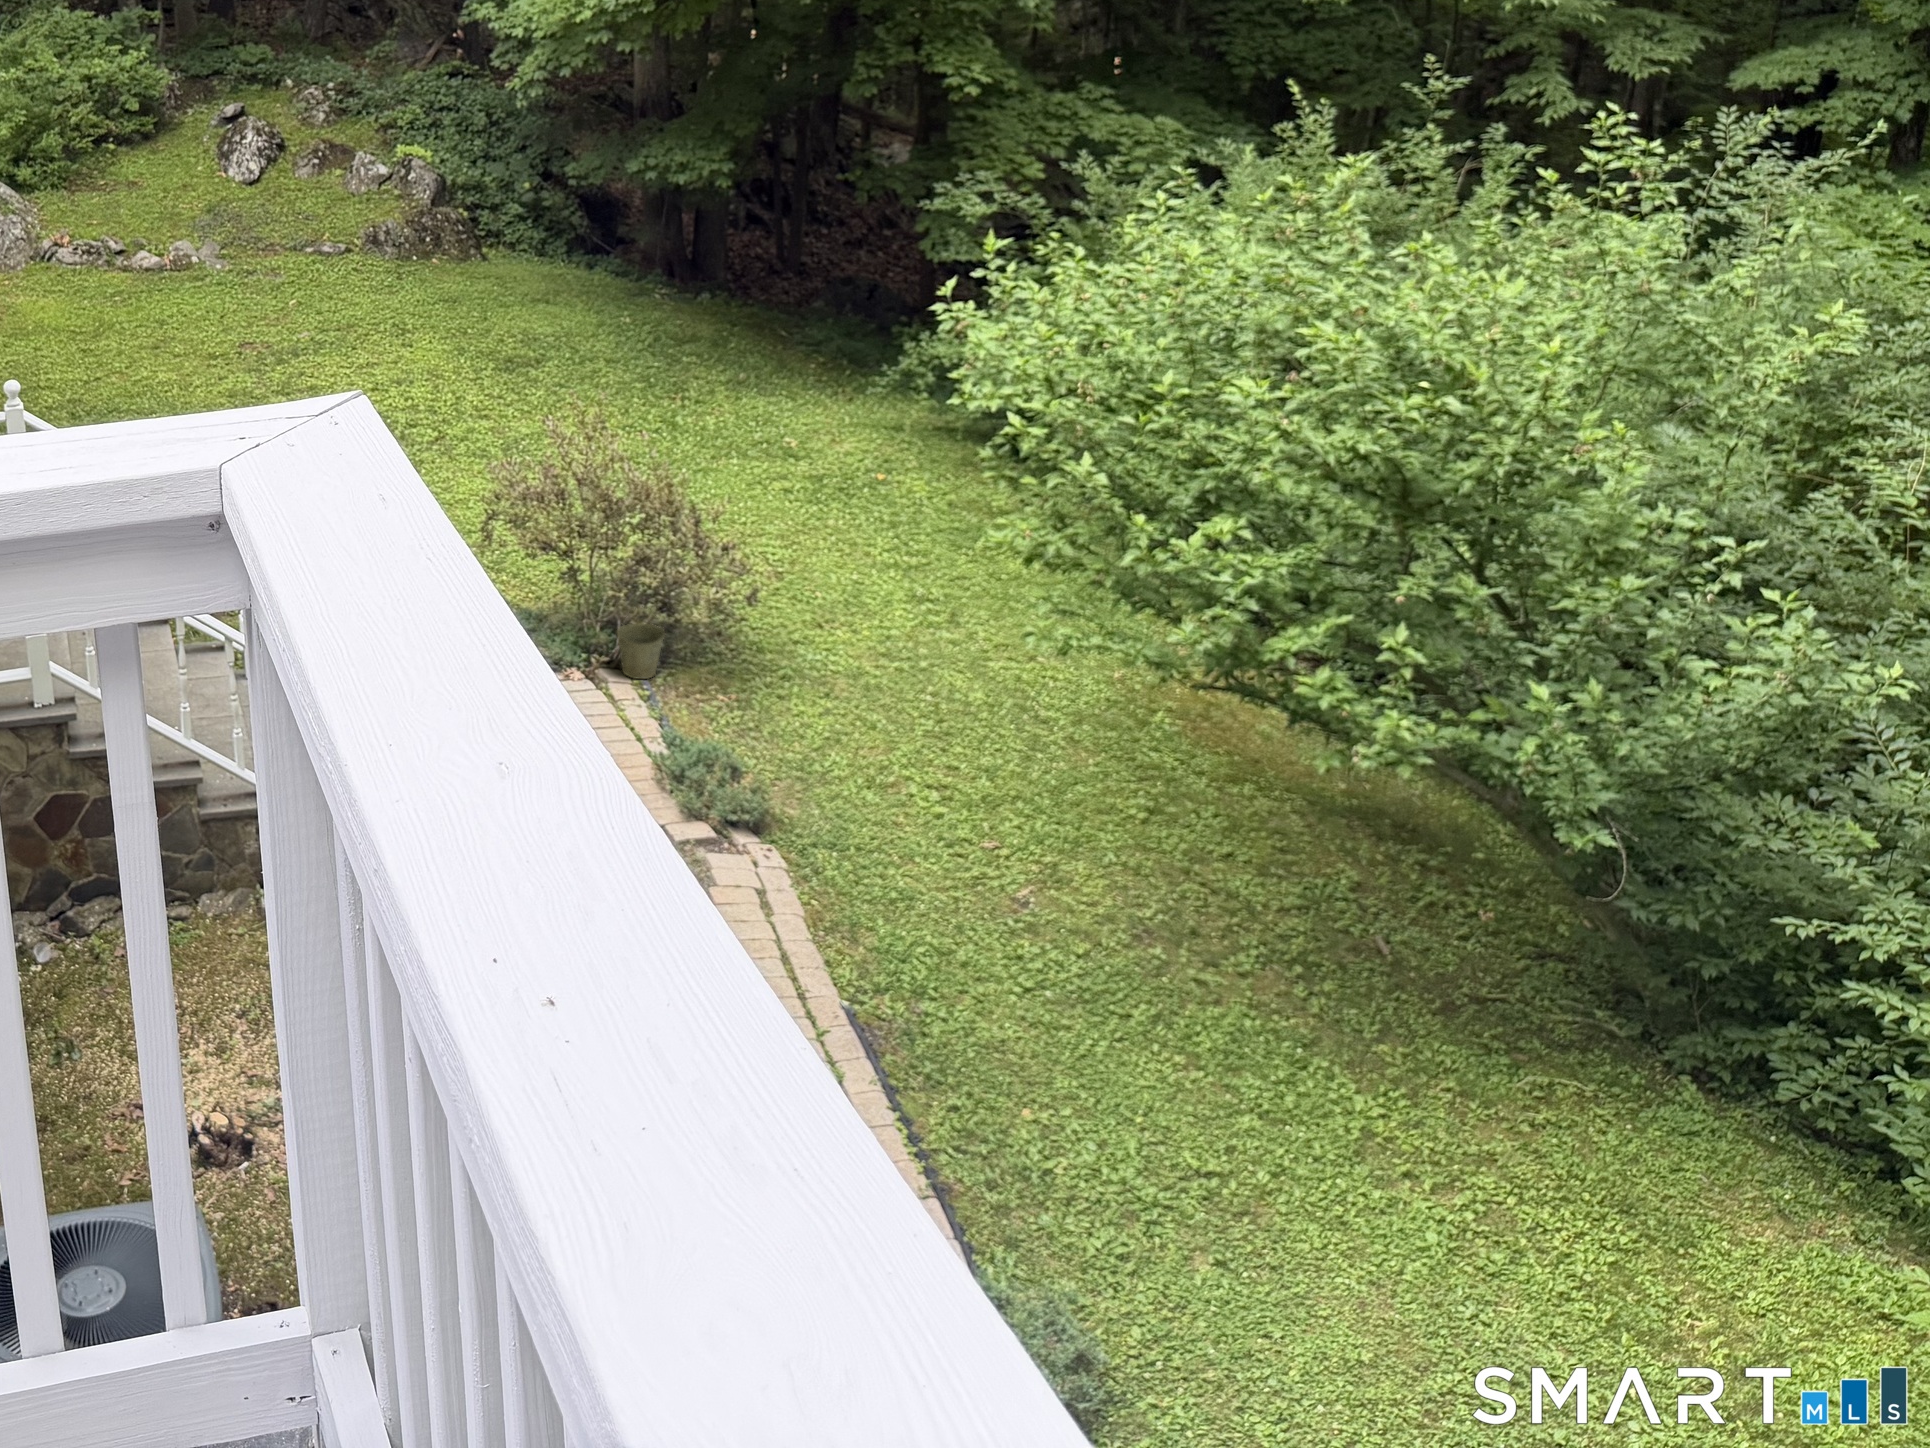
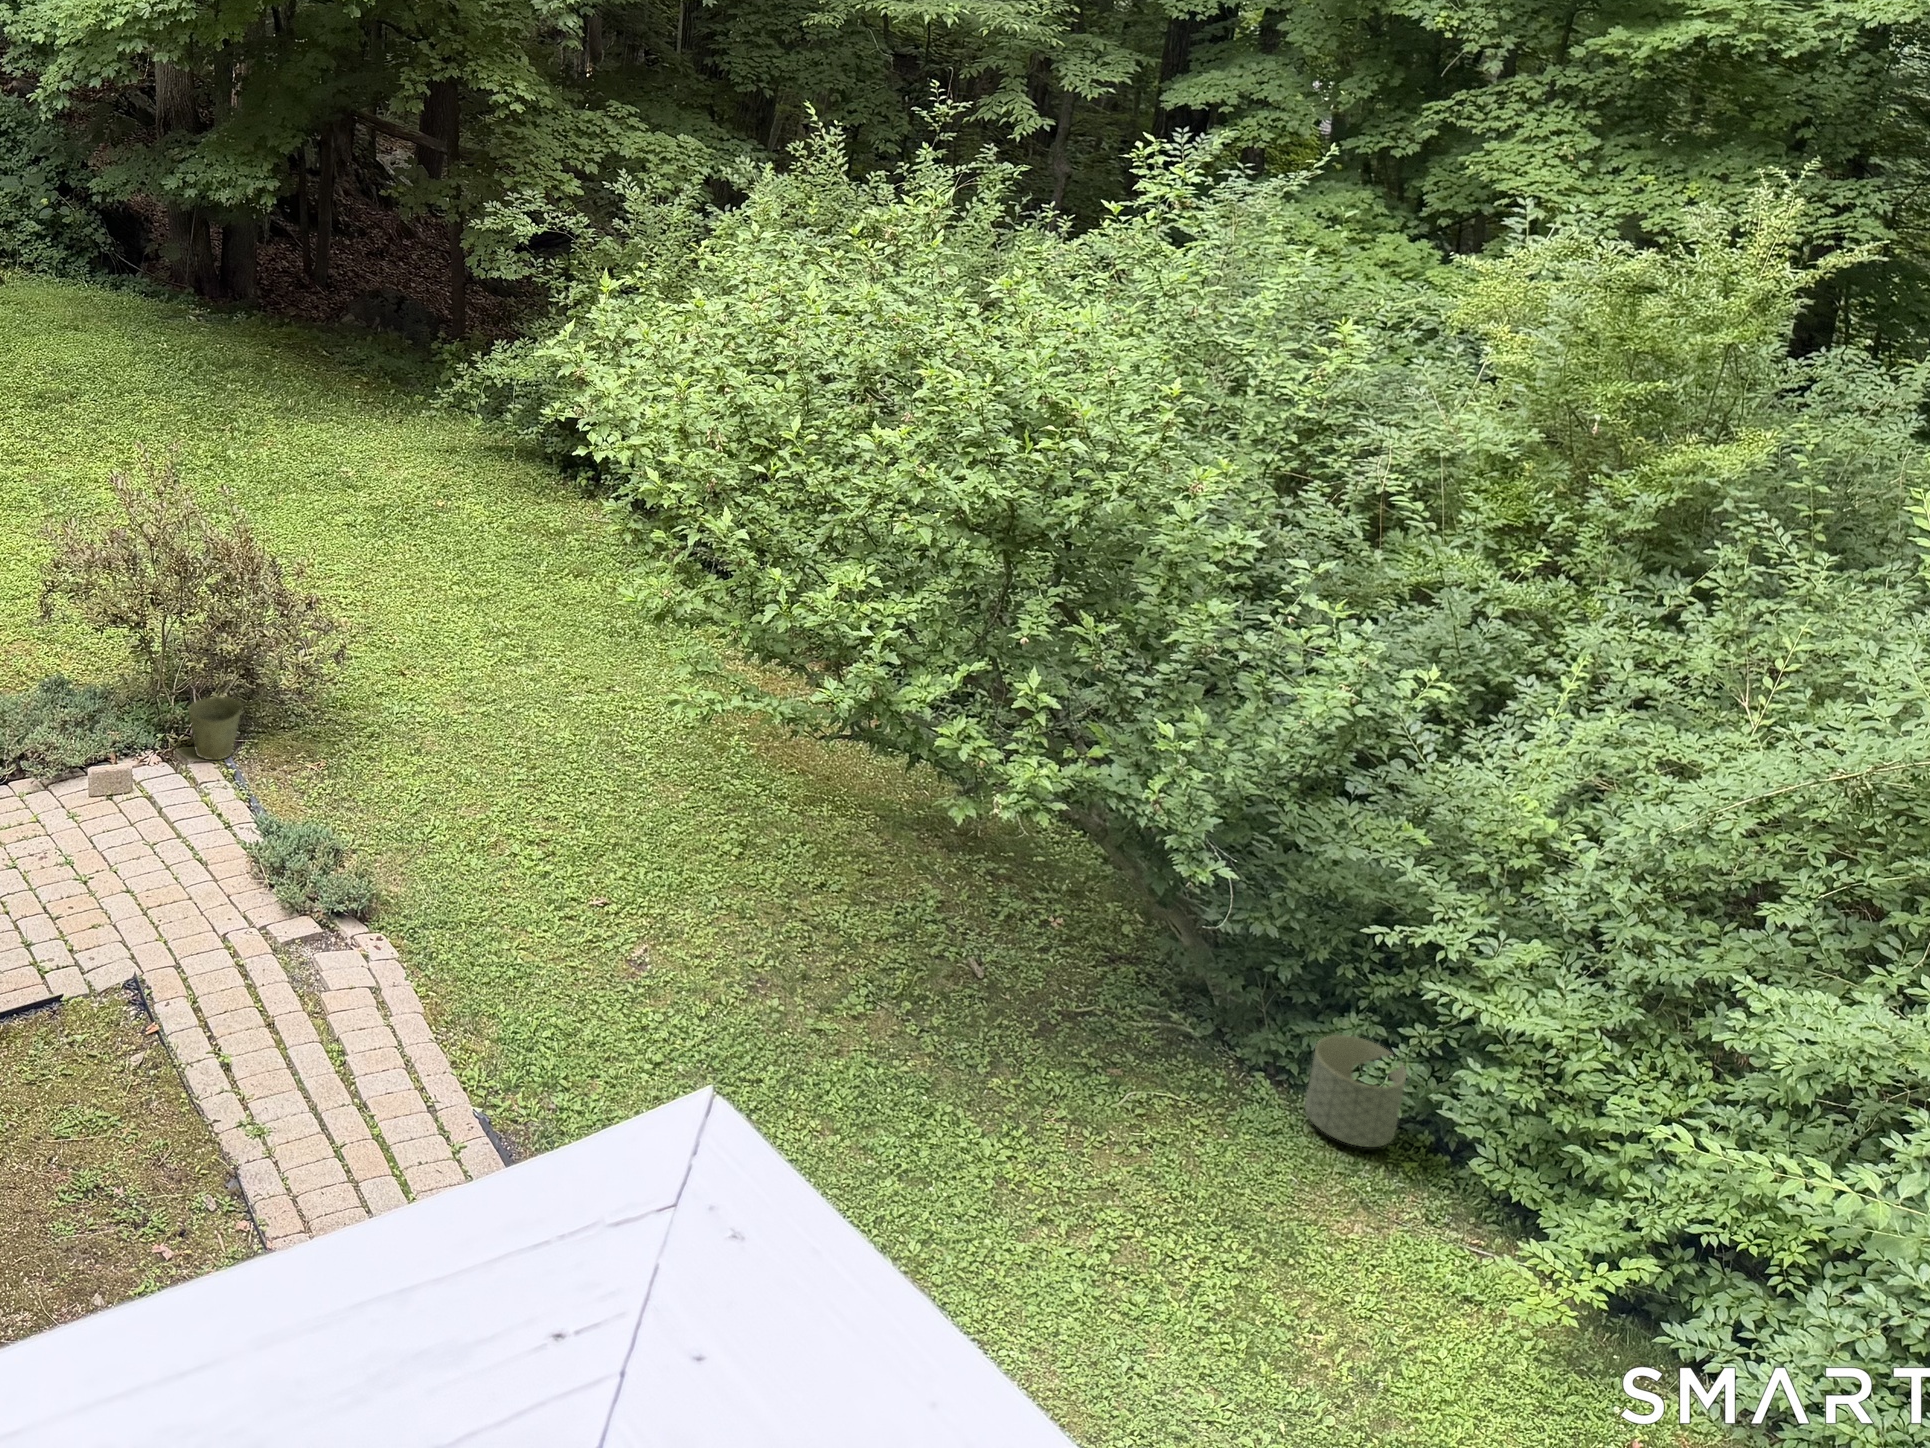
planter: none [1739,1058,1861,1177] -> present [1305,1035,1406,1147]

